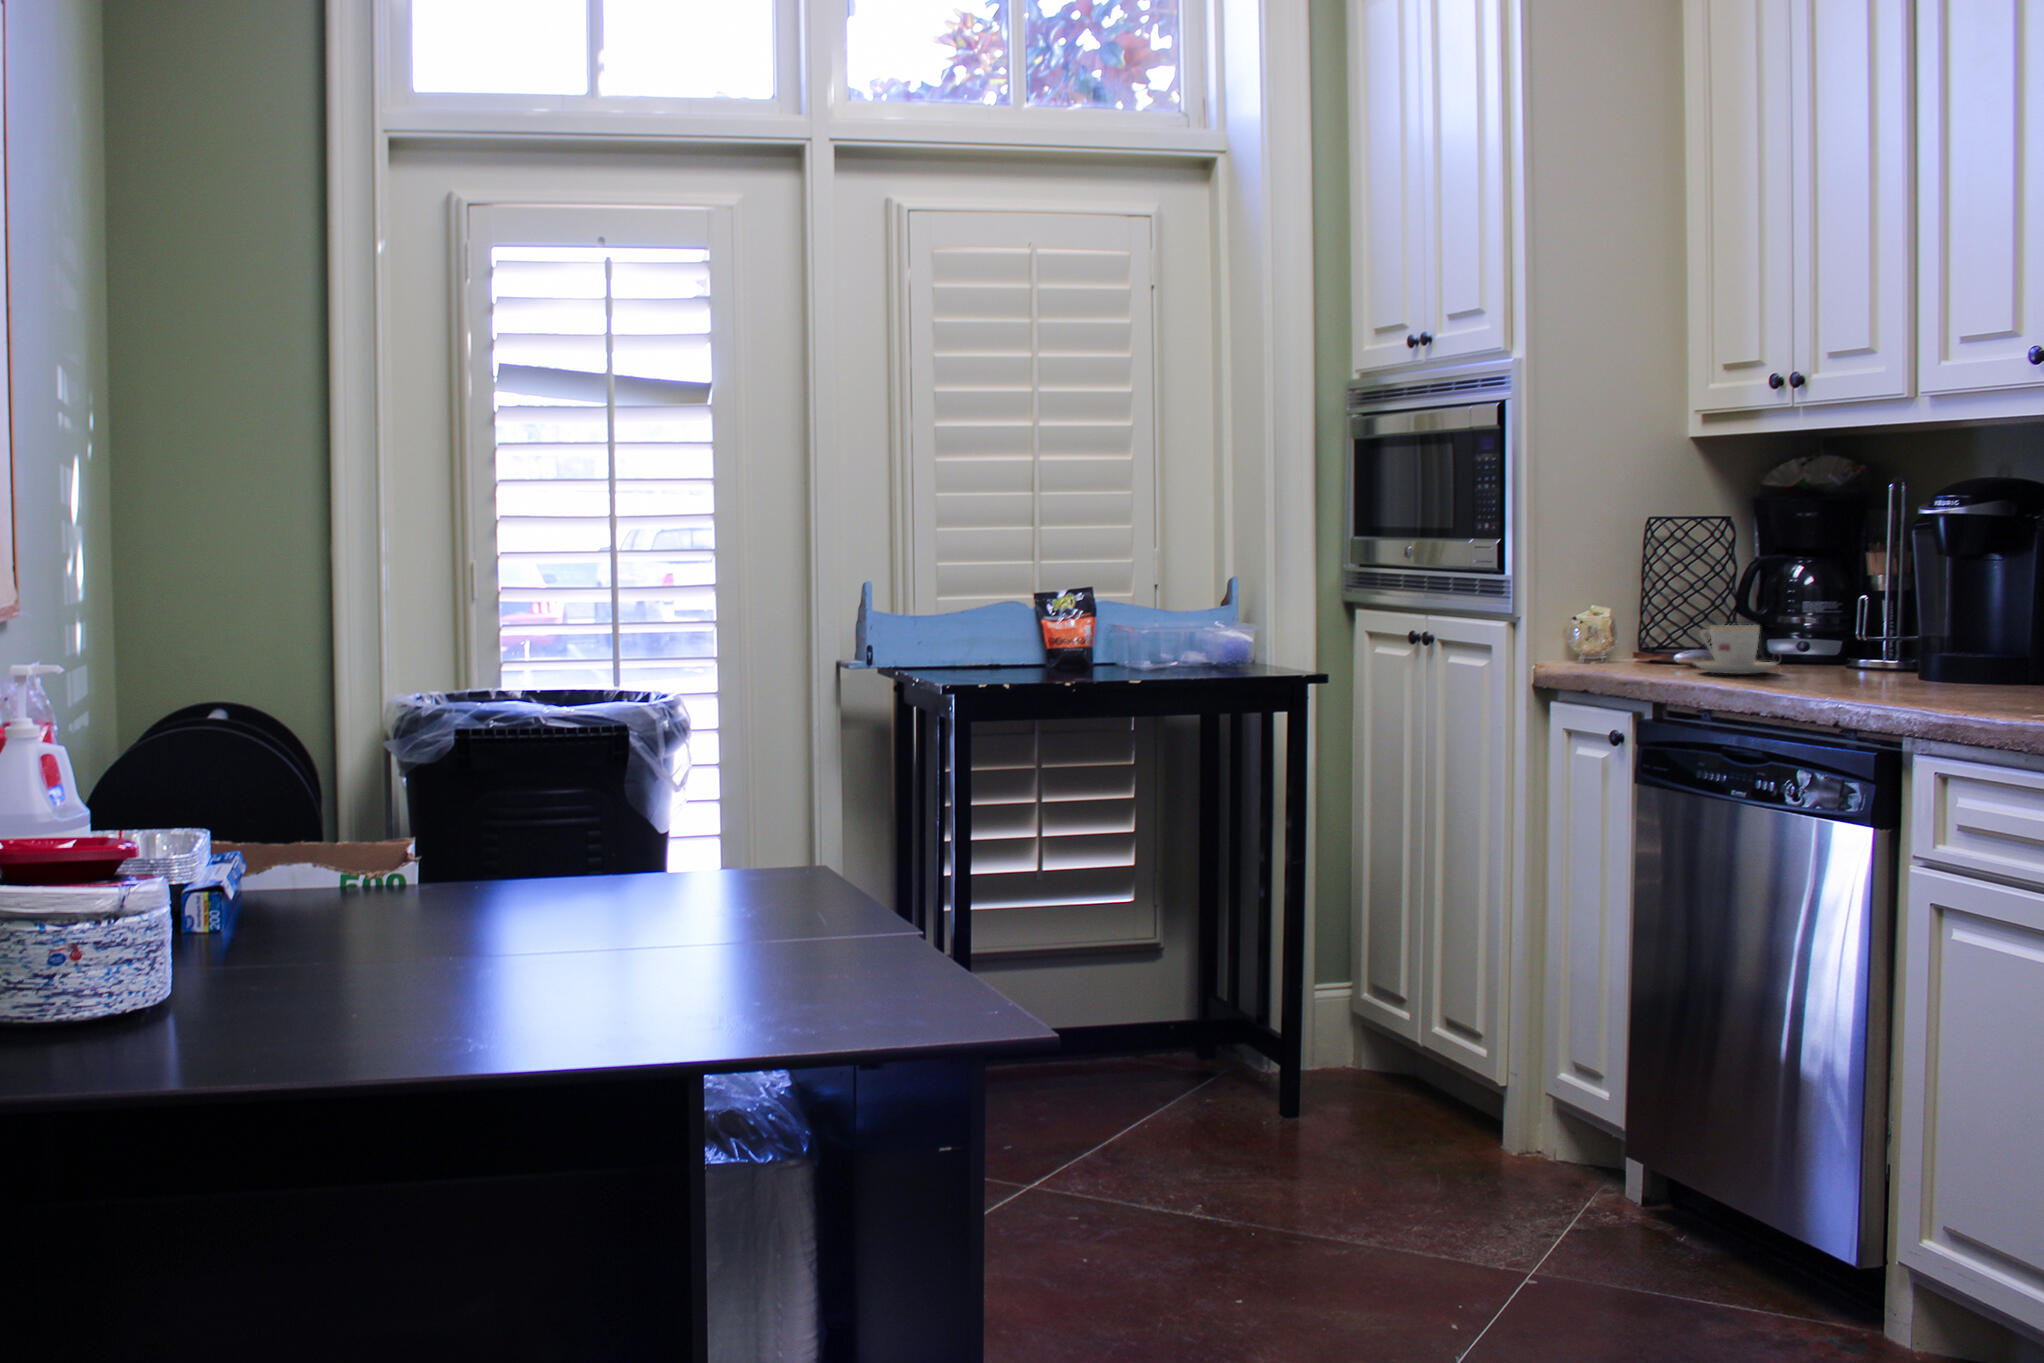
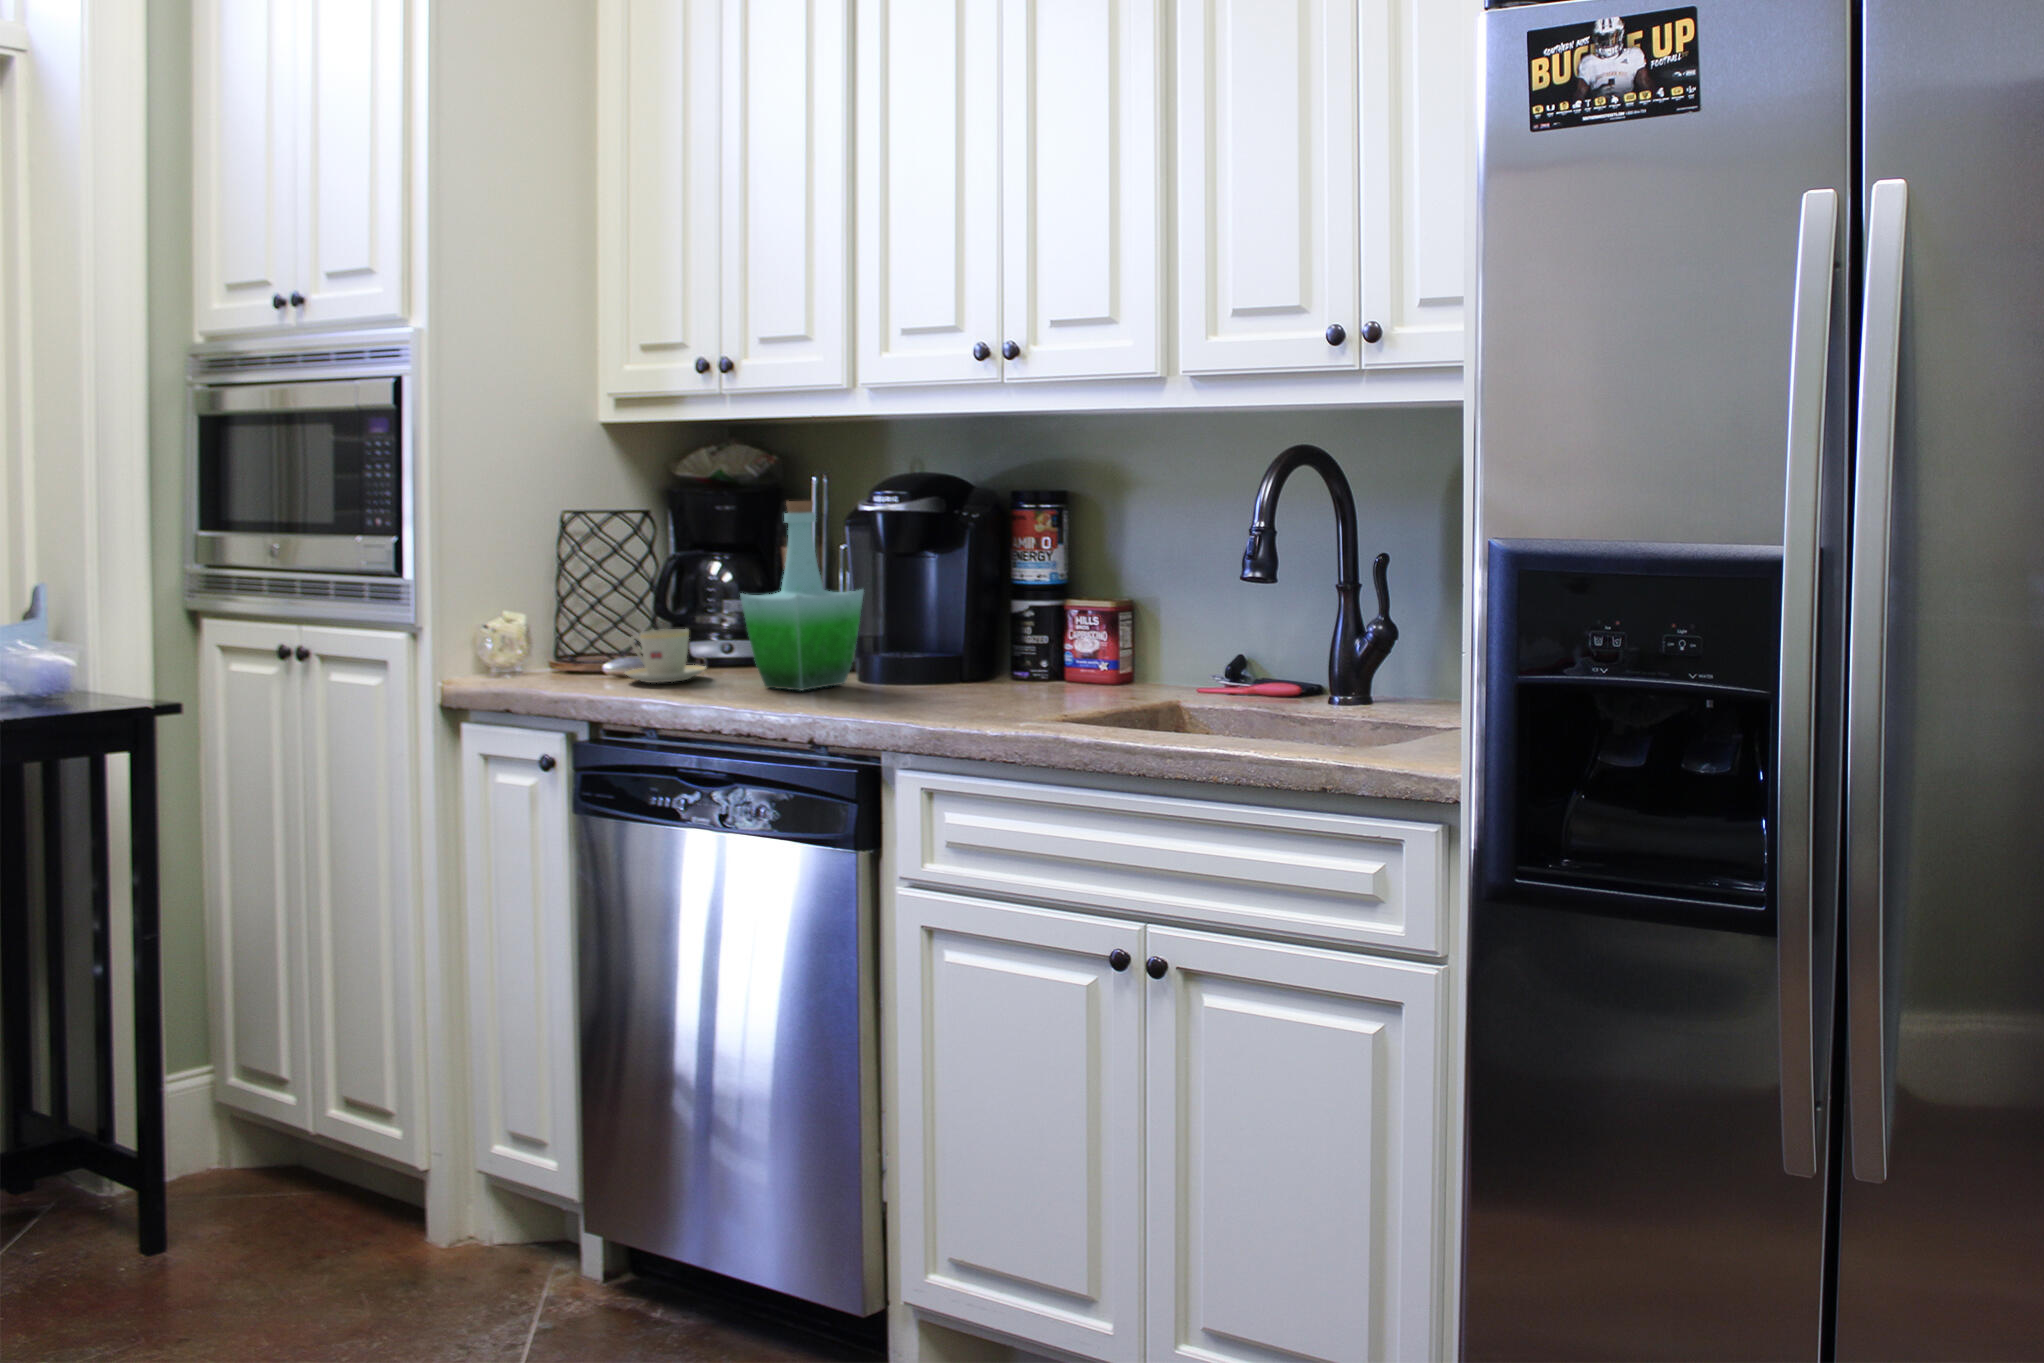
bottle: none [1810,495,1950,686] -> present [740,501,864,690]

